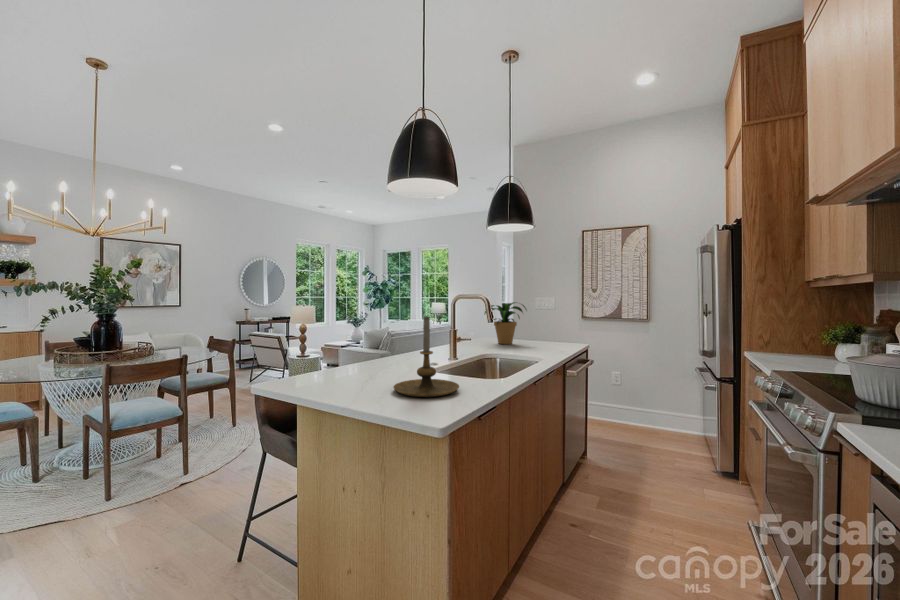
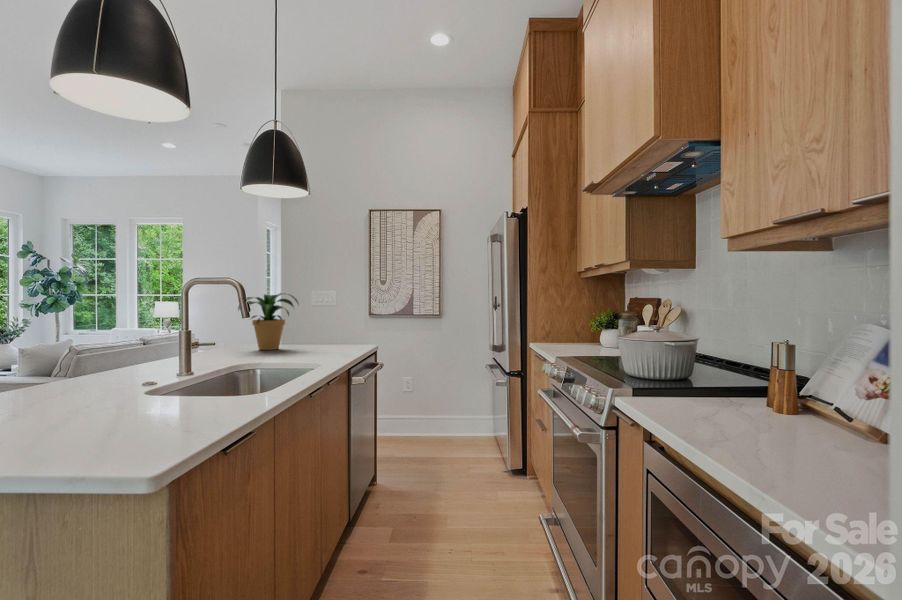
candle holder: present [393,317,459,397] -> none [69,300,196,430]

